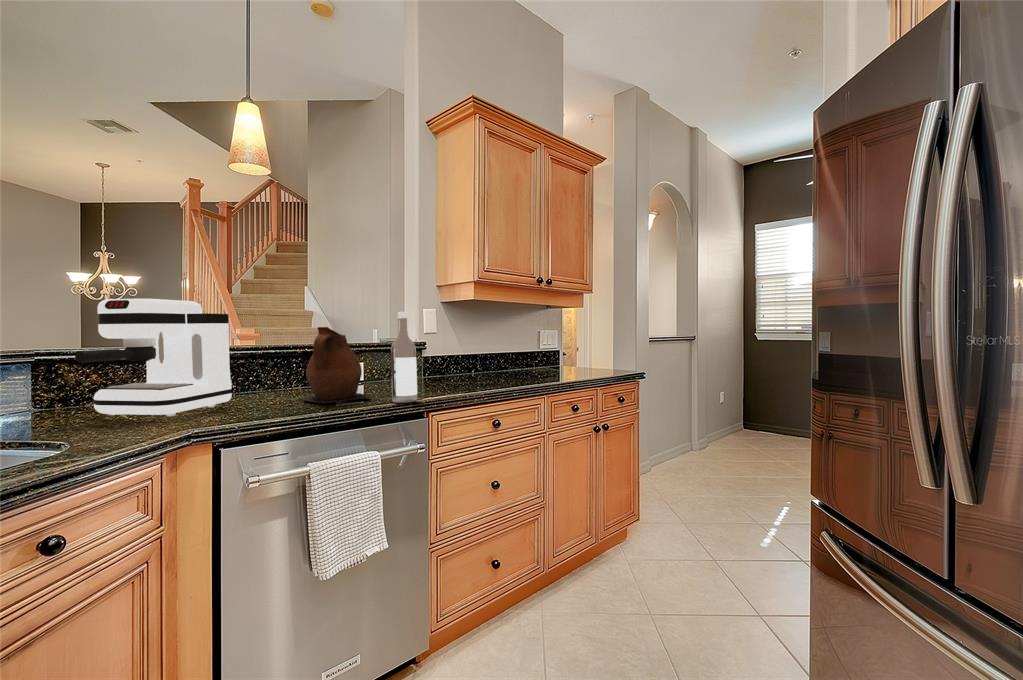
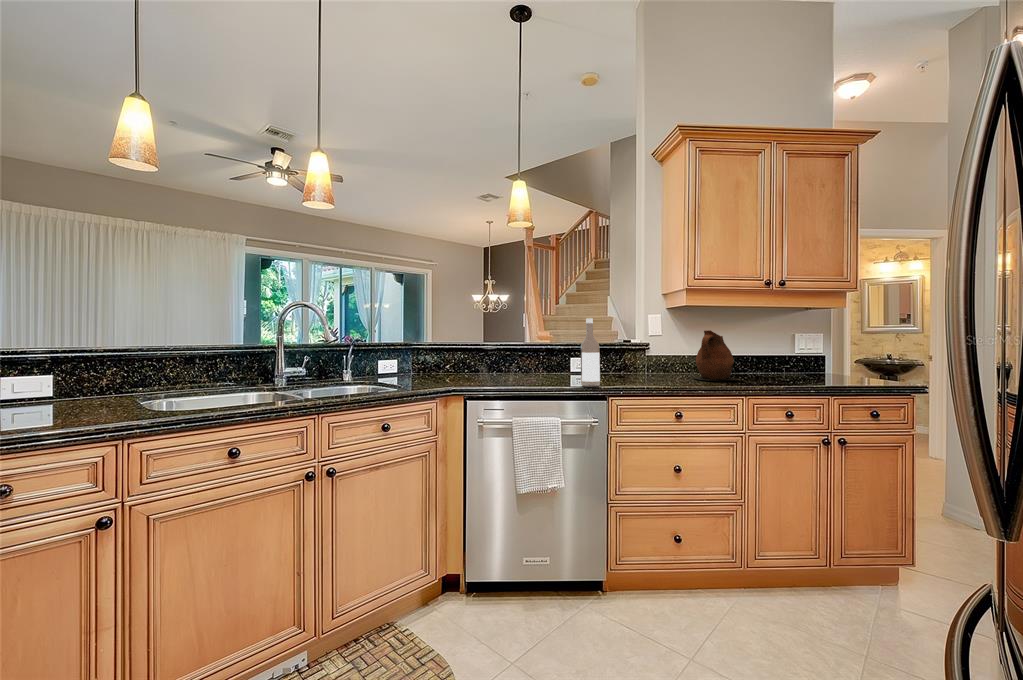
coffee maker: present [75,299,232,416] -> none [418,314,492,381]
ceramic pitcher: present [303,327,371,403] -> present [694,330,740,381]

